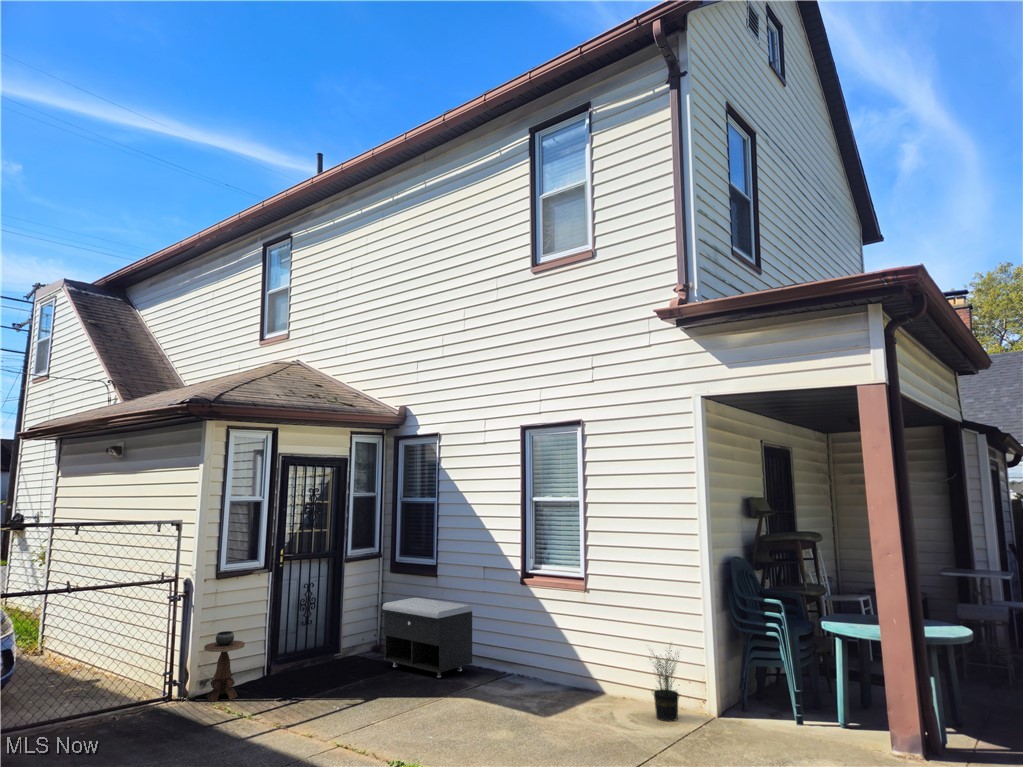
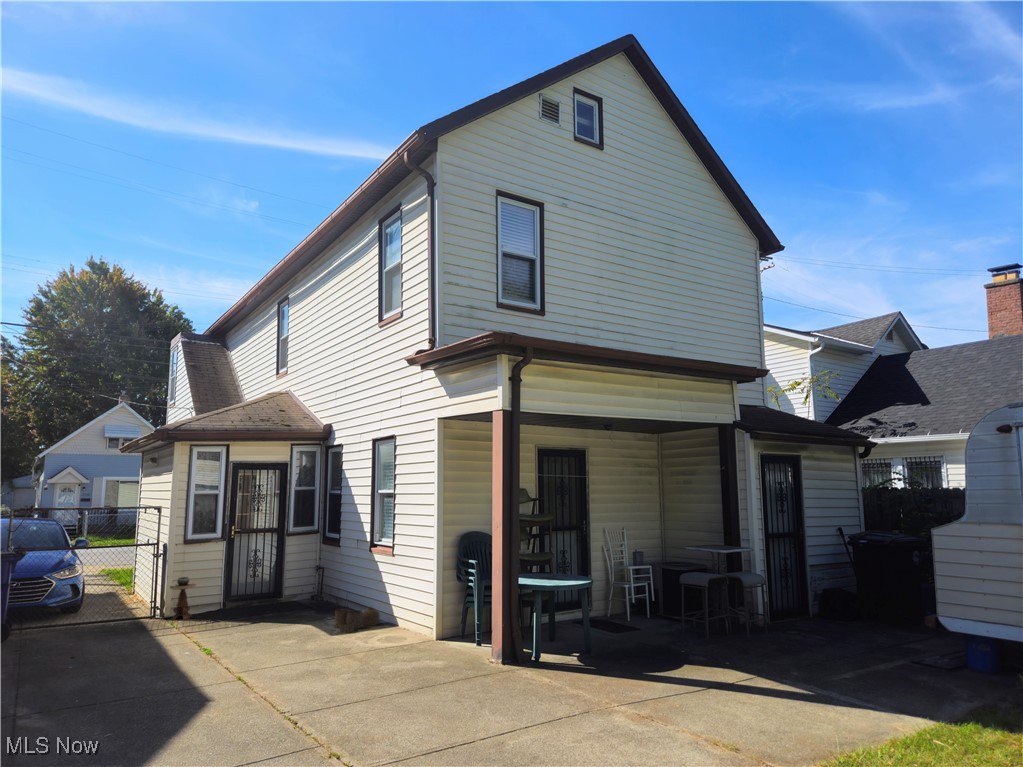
storage bench: present [382,598,472,677] -> none [300,561,351,615]
potted plant: present [650,650,680,721] -> none [395,590,420,643]
woven basket: none [504,663,560,708] -> present [335,607,379,633]

